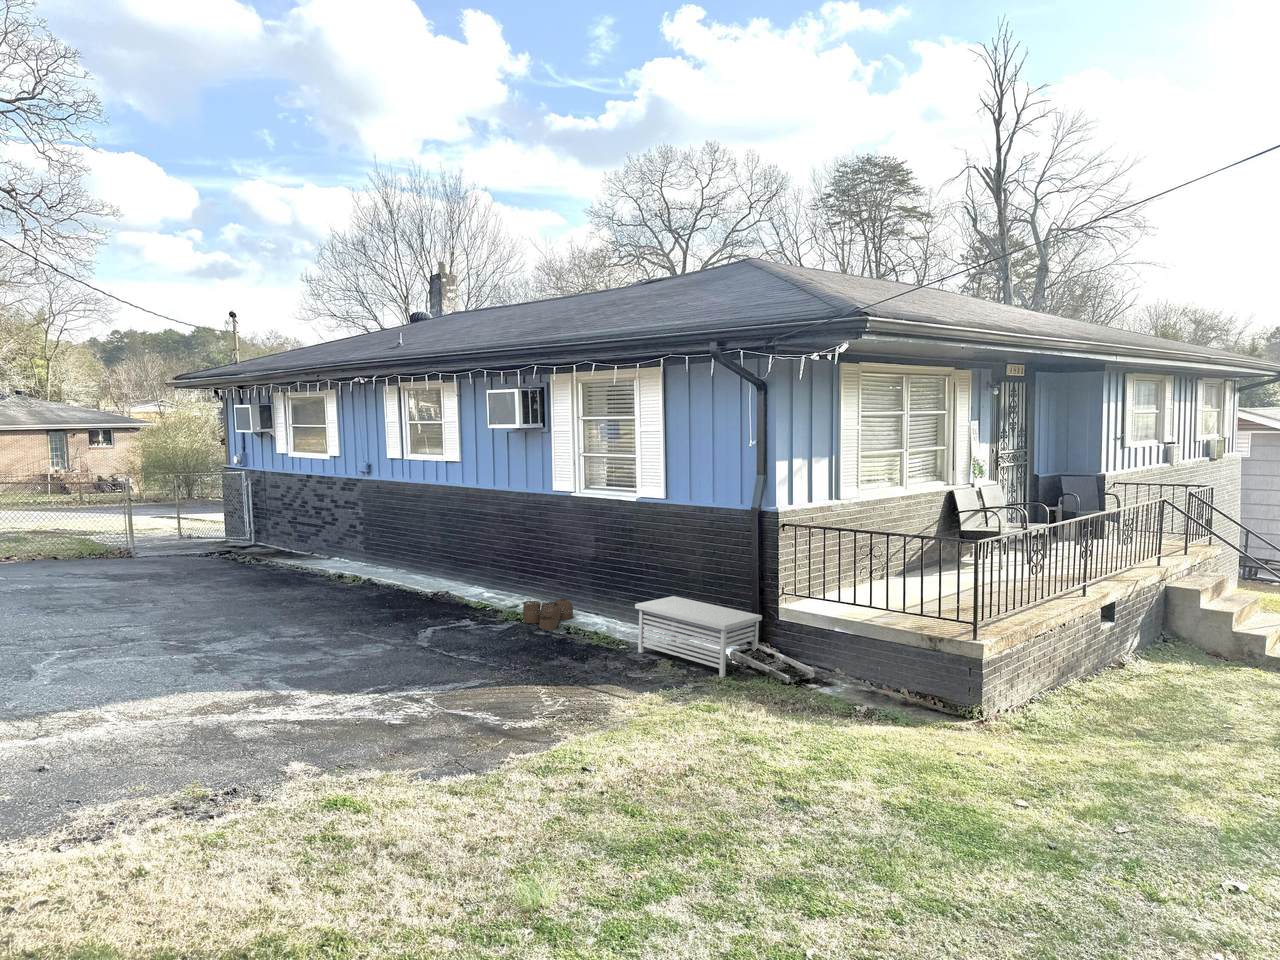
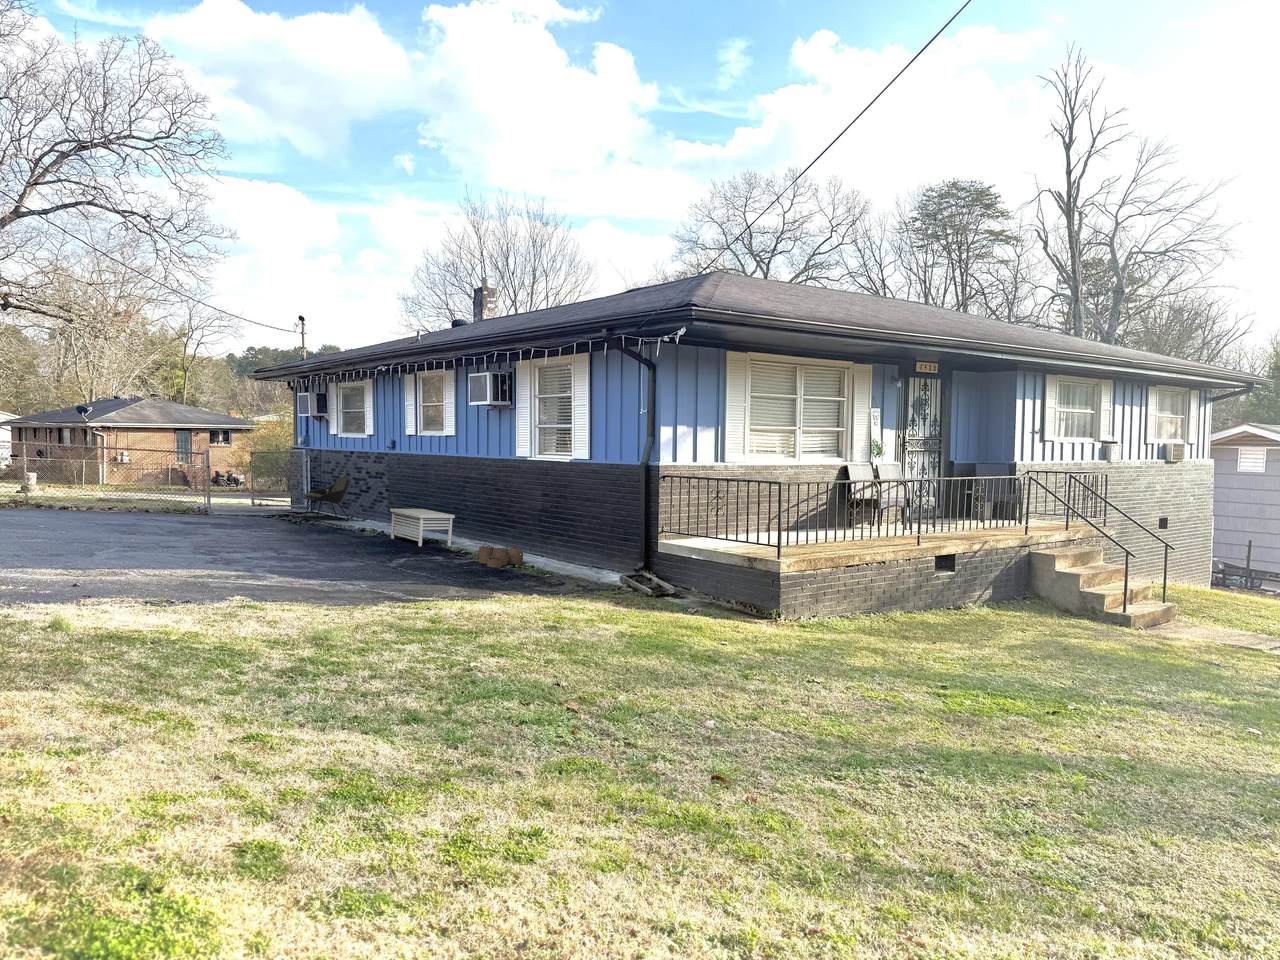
lounge chair: none [254,503,313,559] -> present [303,477,351,521]
storage bench: present [635,596,762,677] -> present [390,509,455,546]

